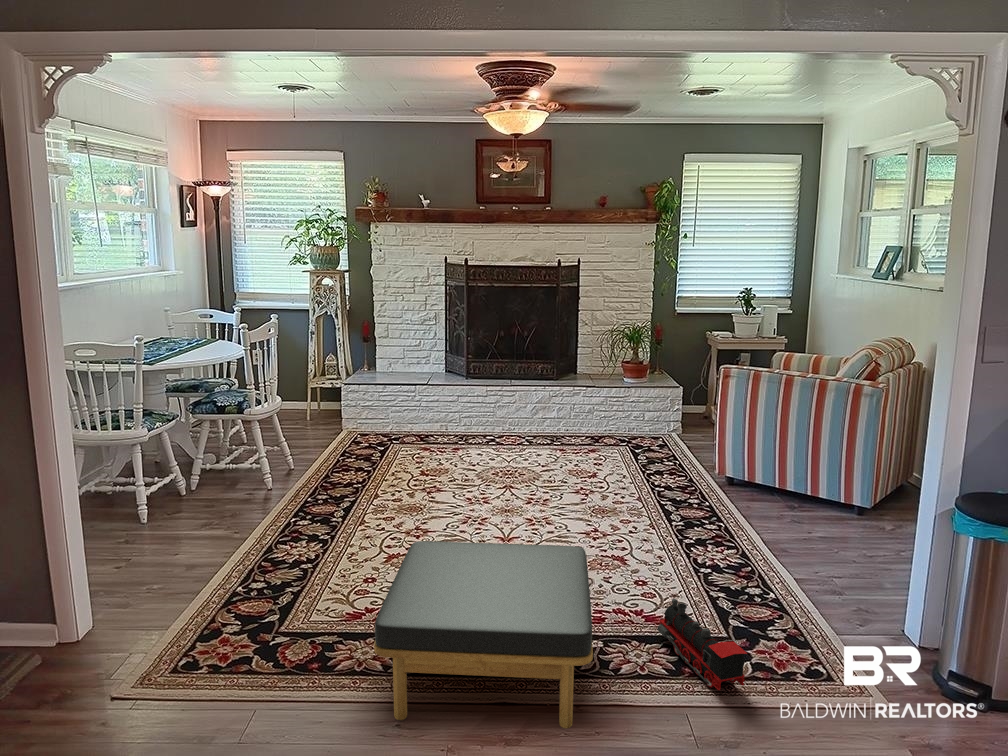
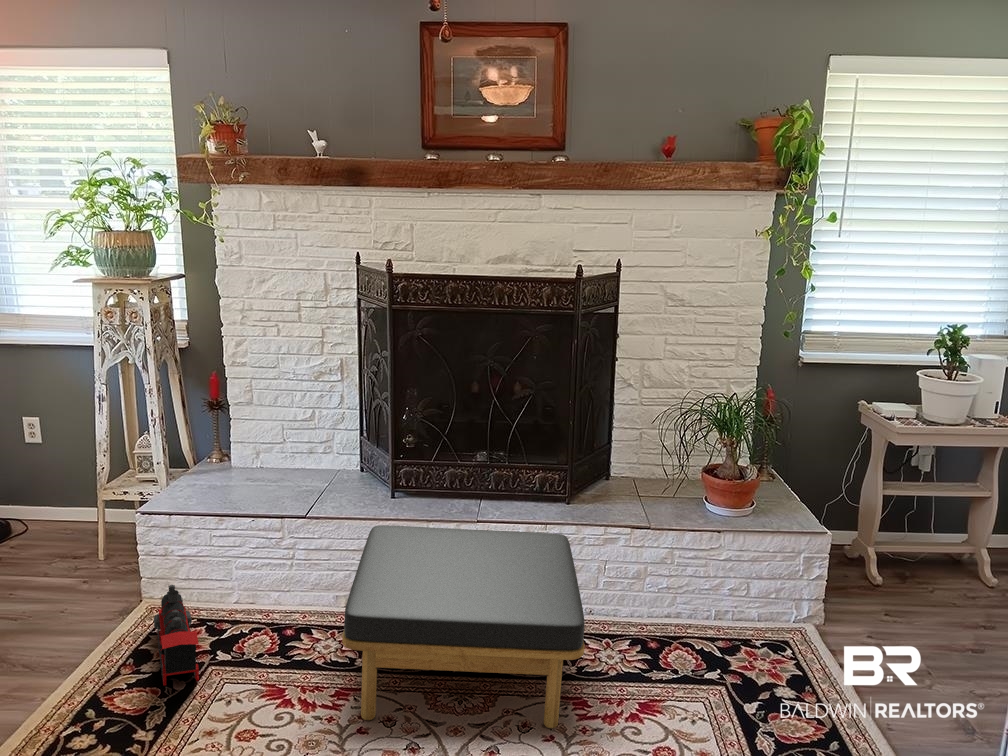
toy train: present [657,599,747,690] -> present [153,585,199,686]

